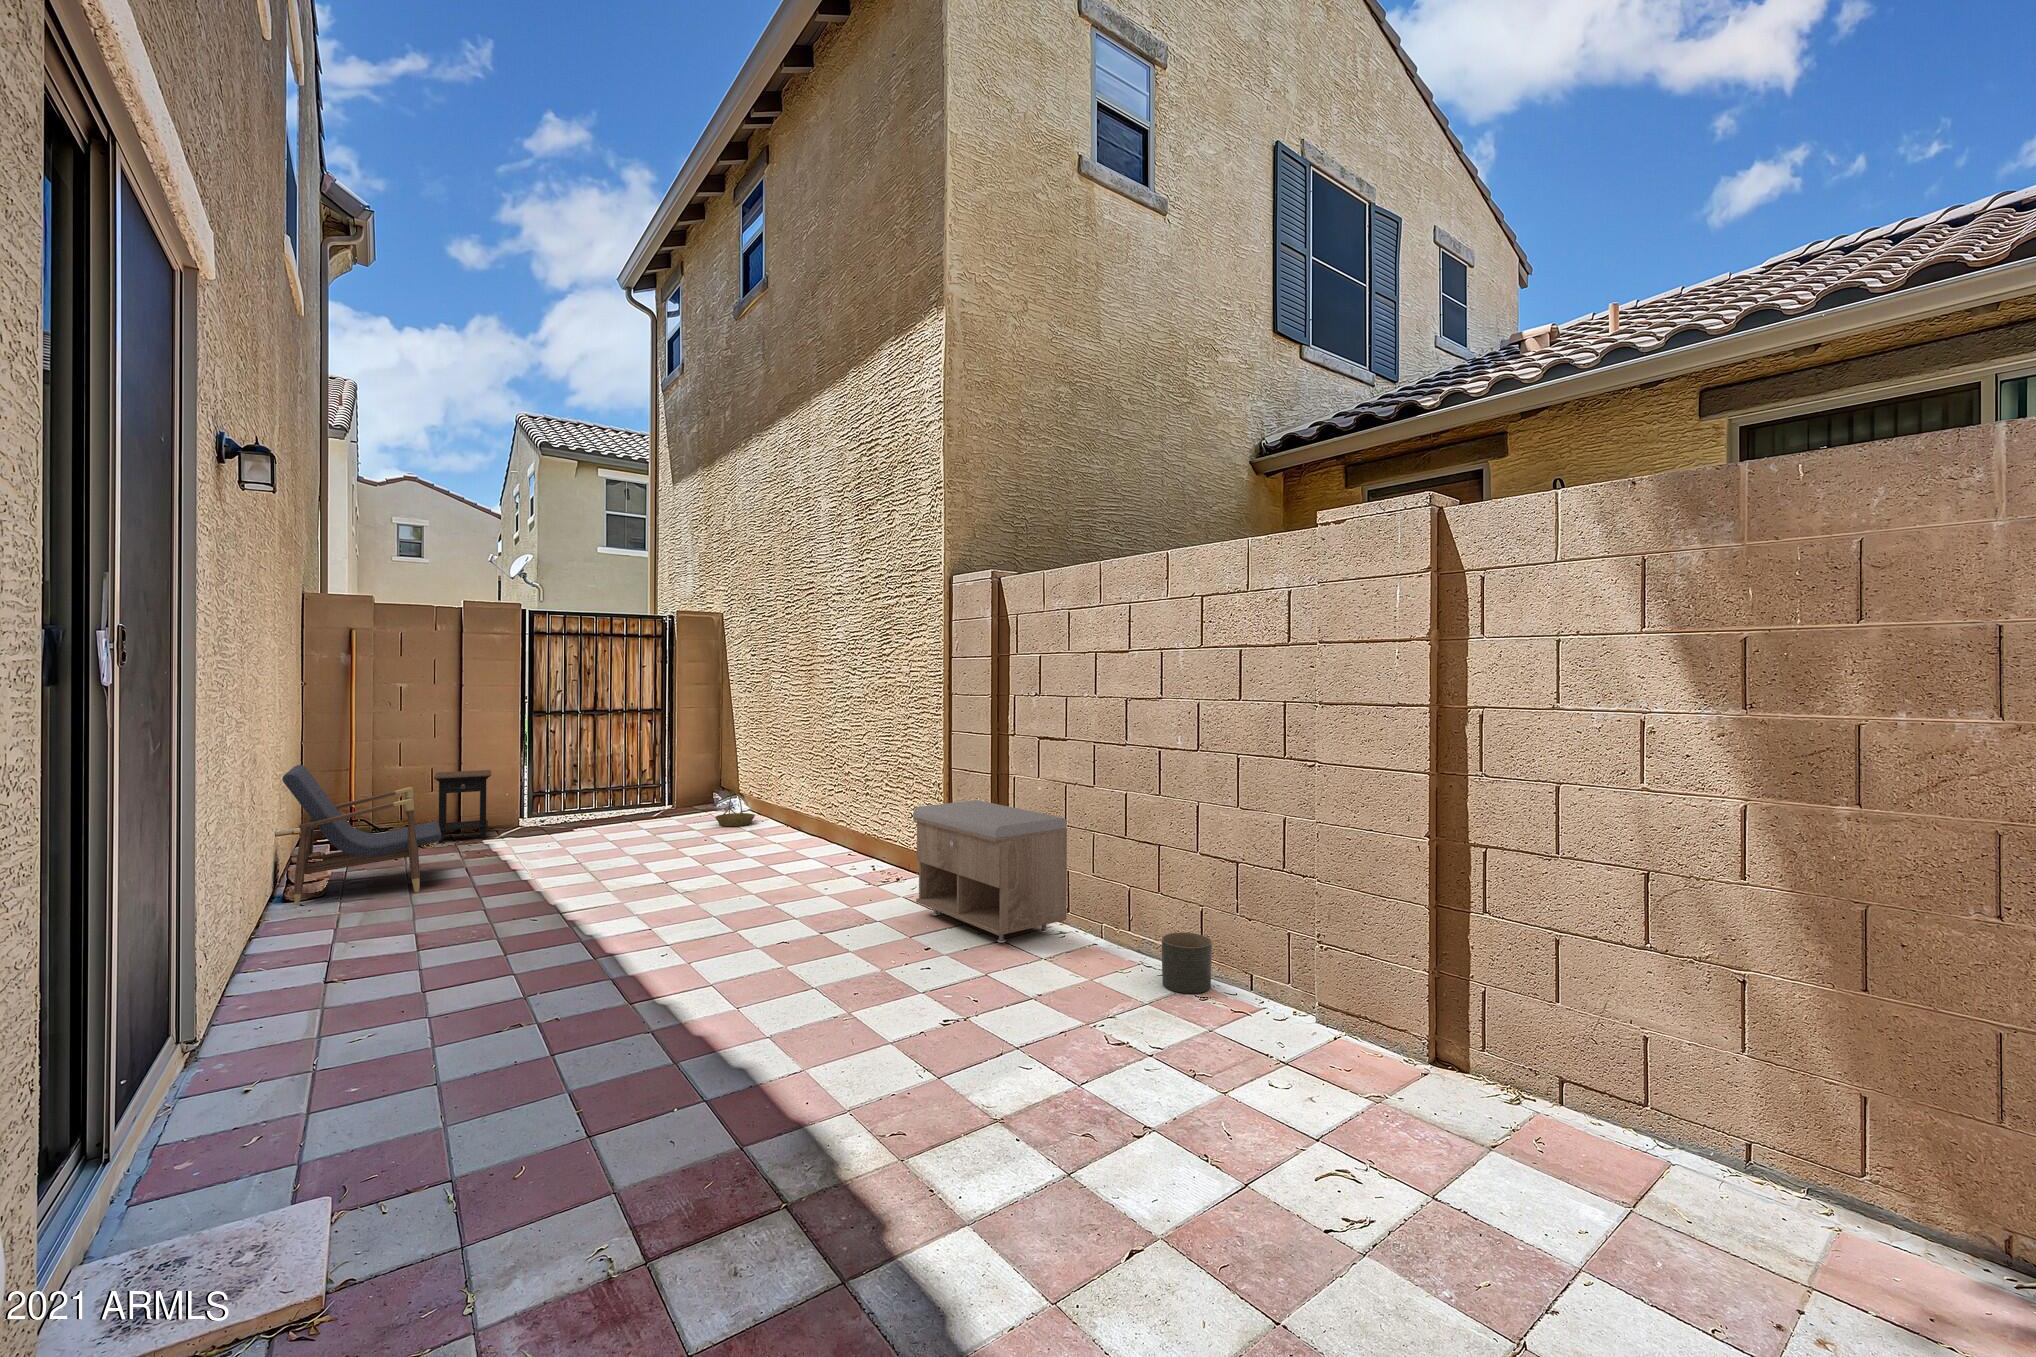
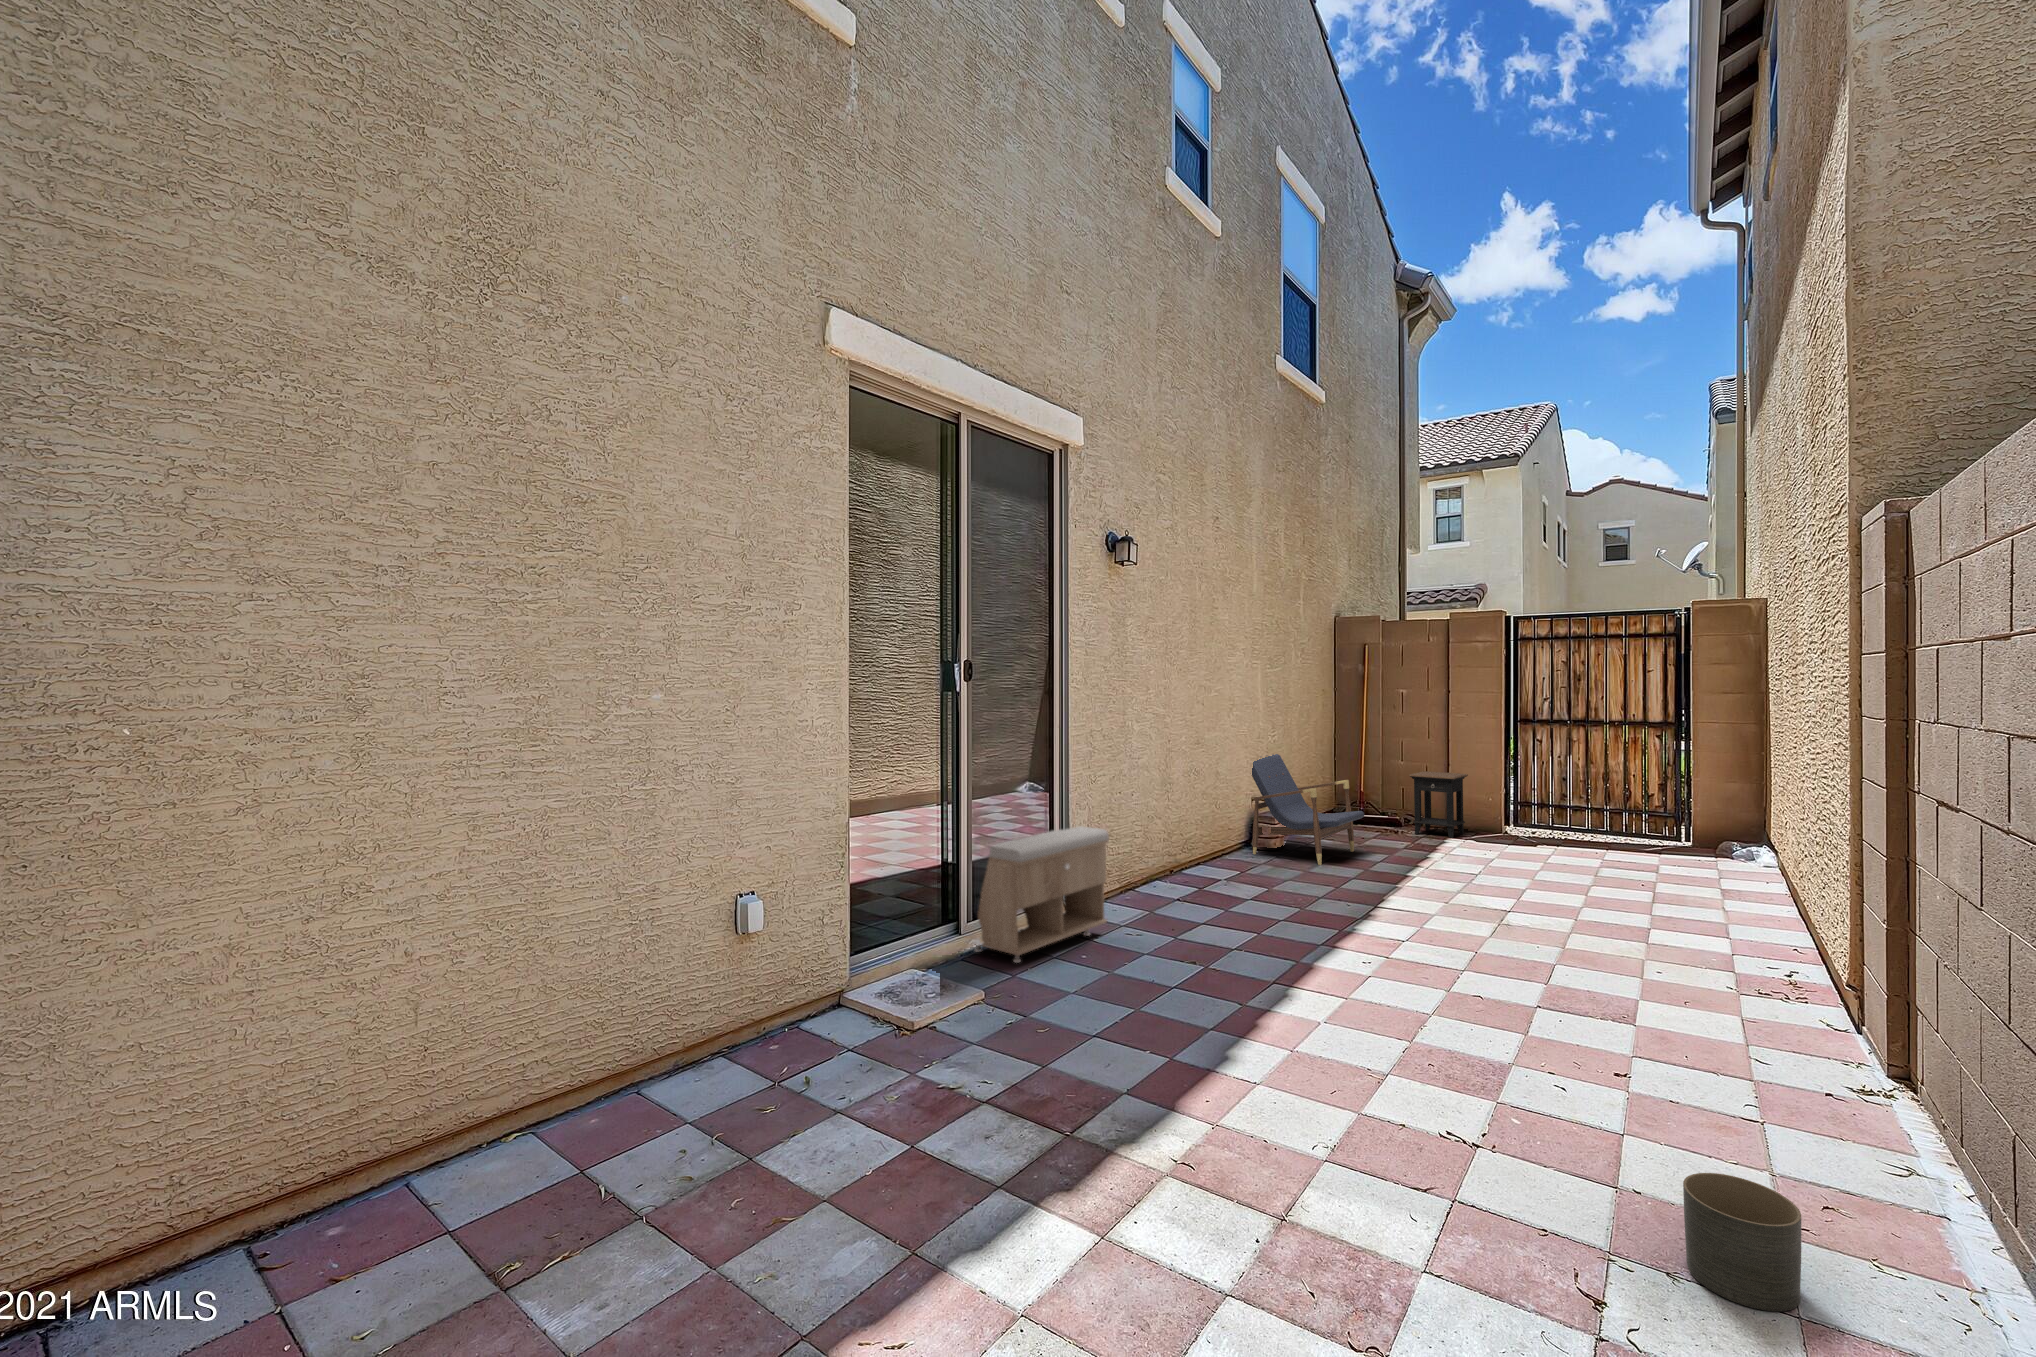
basket: present [715,791,755,826] -> none [1684,834,1746,880]
storage bench: present [913,800,1067,943] -> present [975,826,1109,963]

